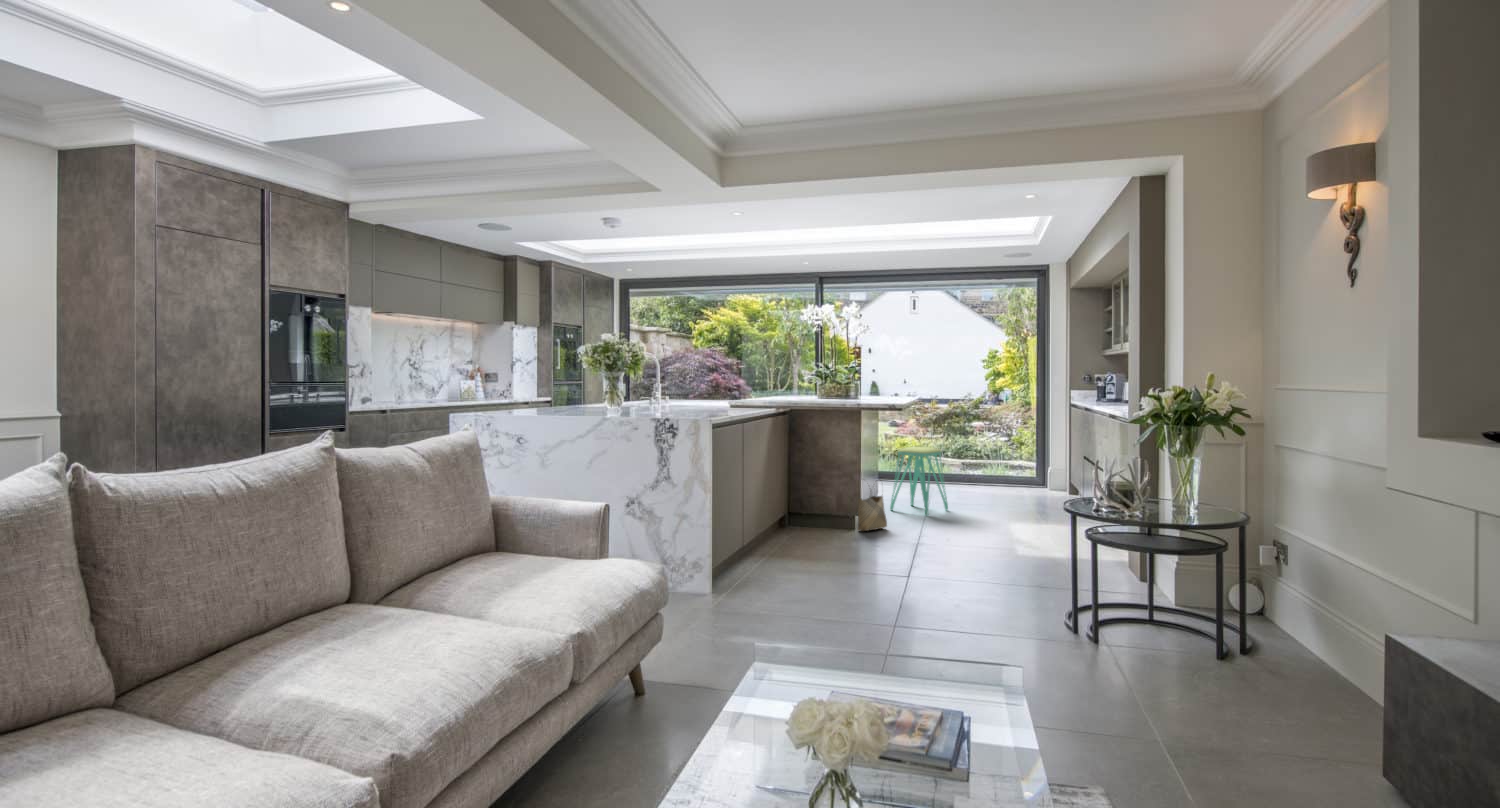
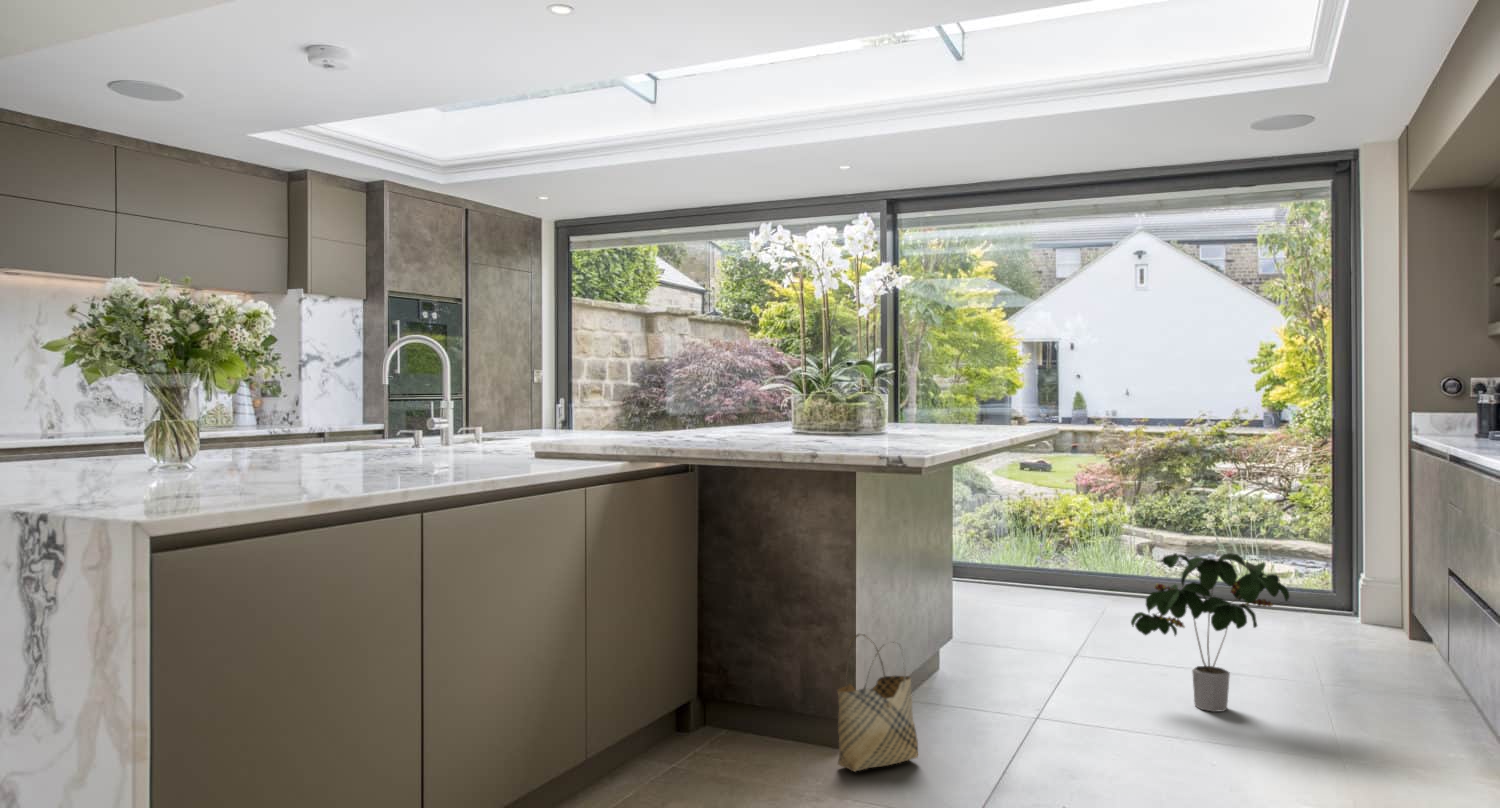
stool: present [890,447,948,515] -> none [967,542,1104,710]
potted plant: none [959,448,1023,514] -> present [1131,553,1289,712]

